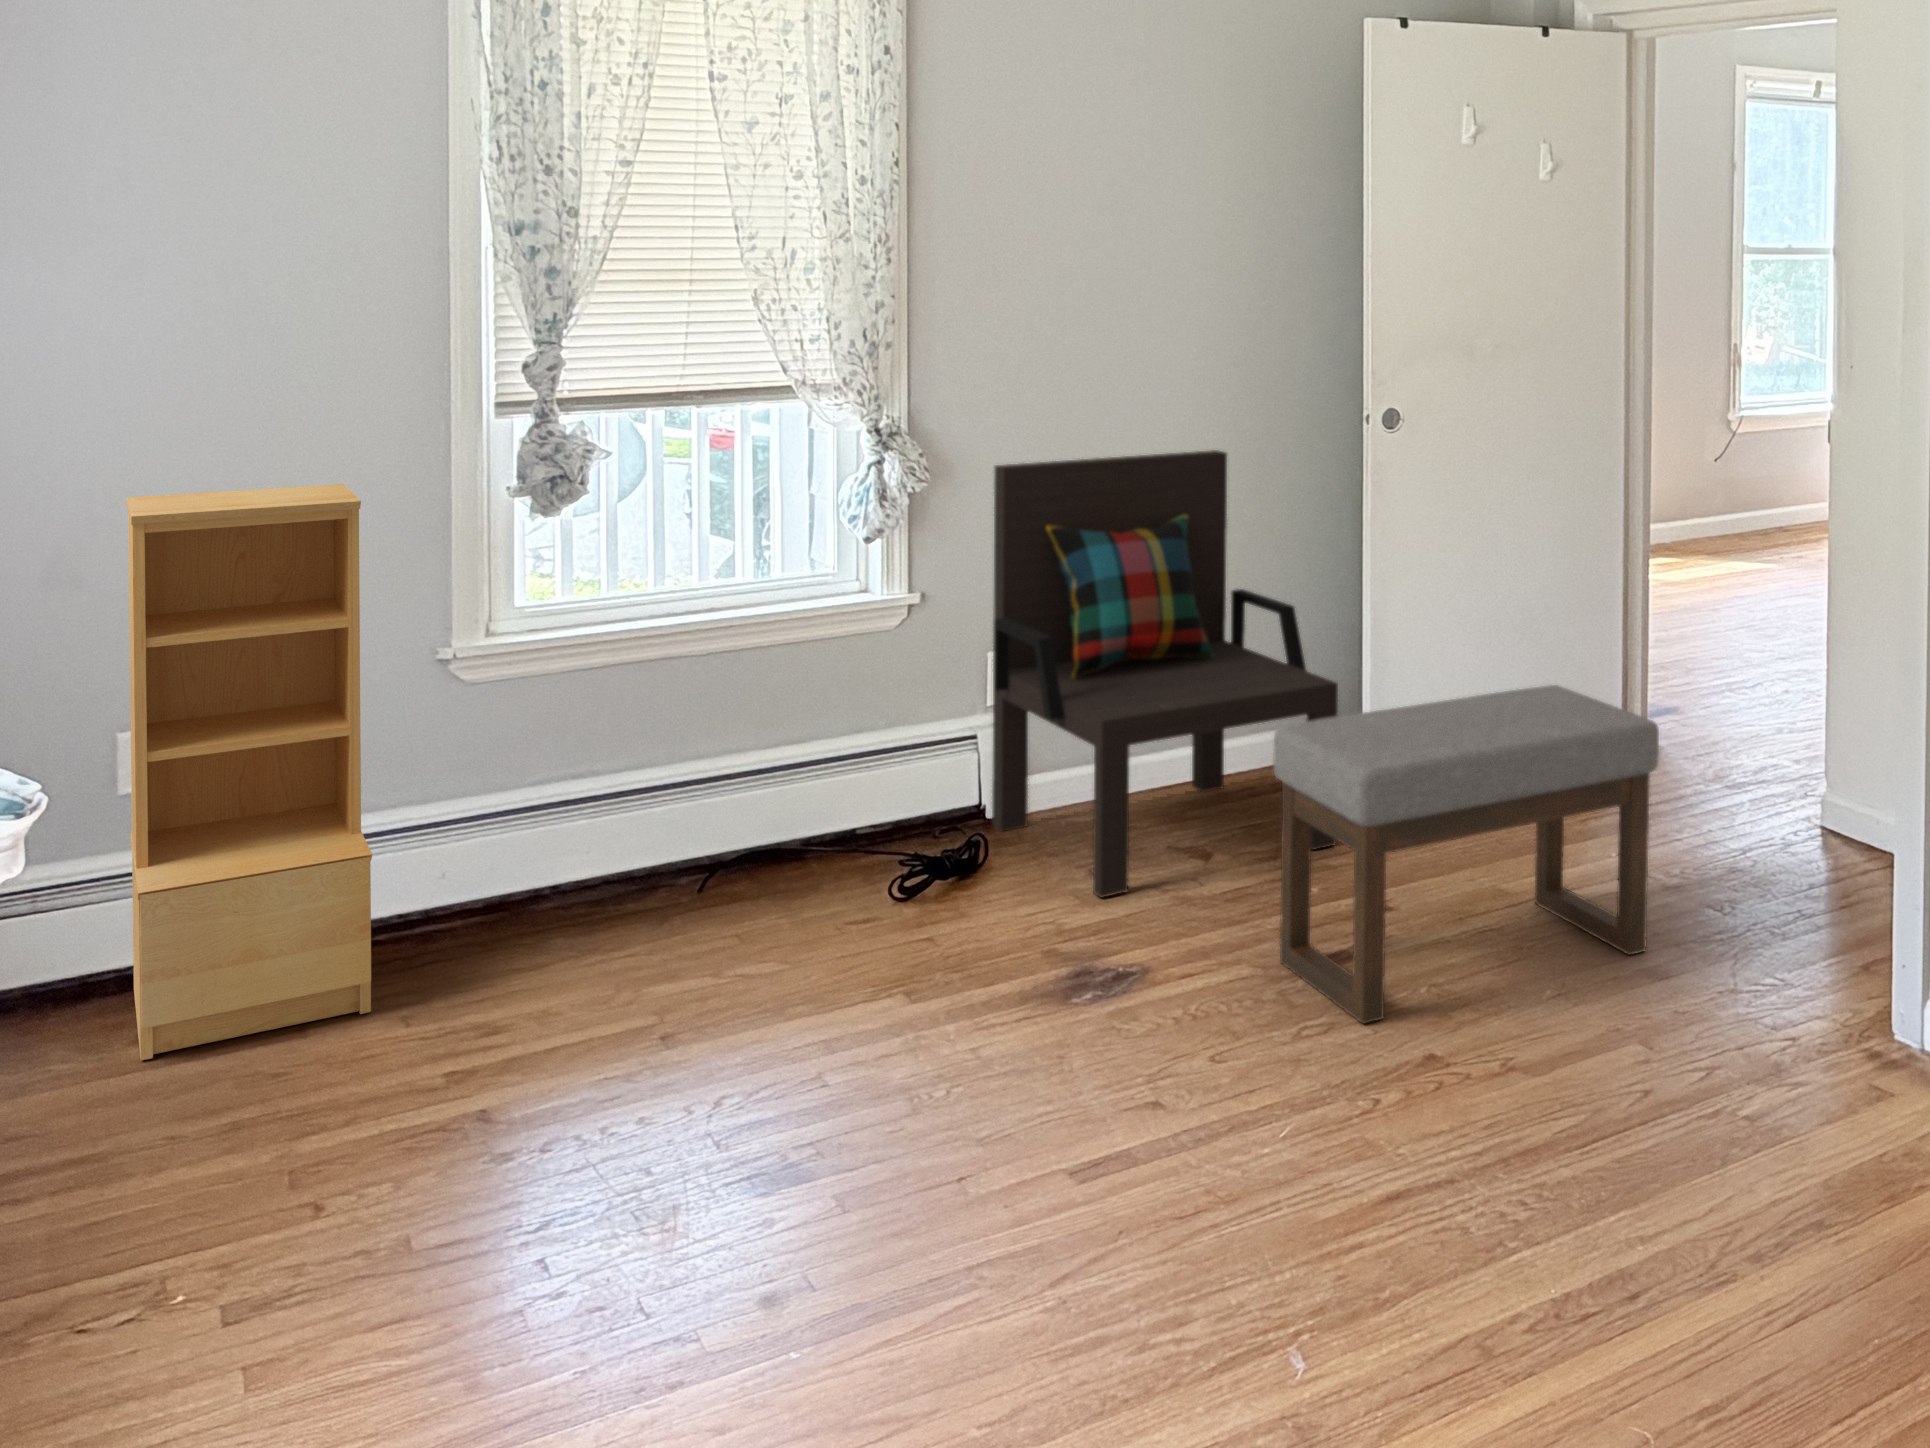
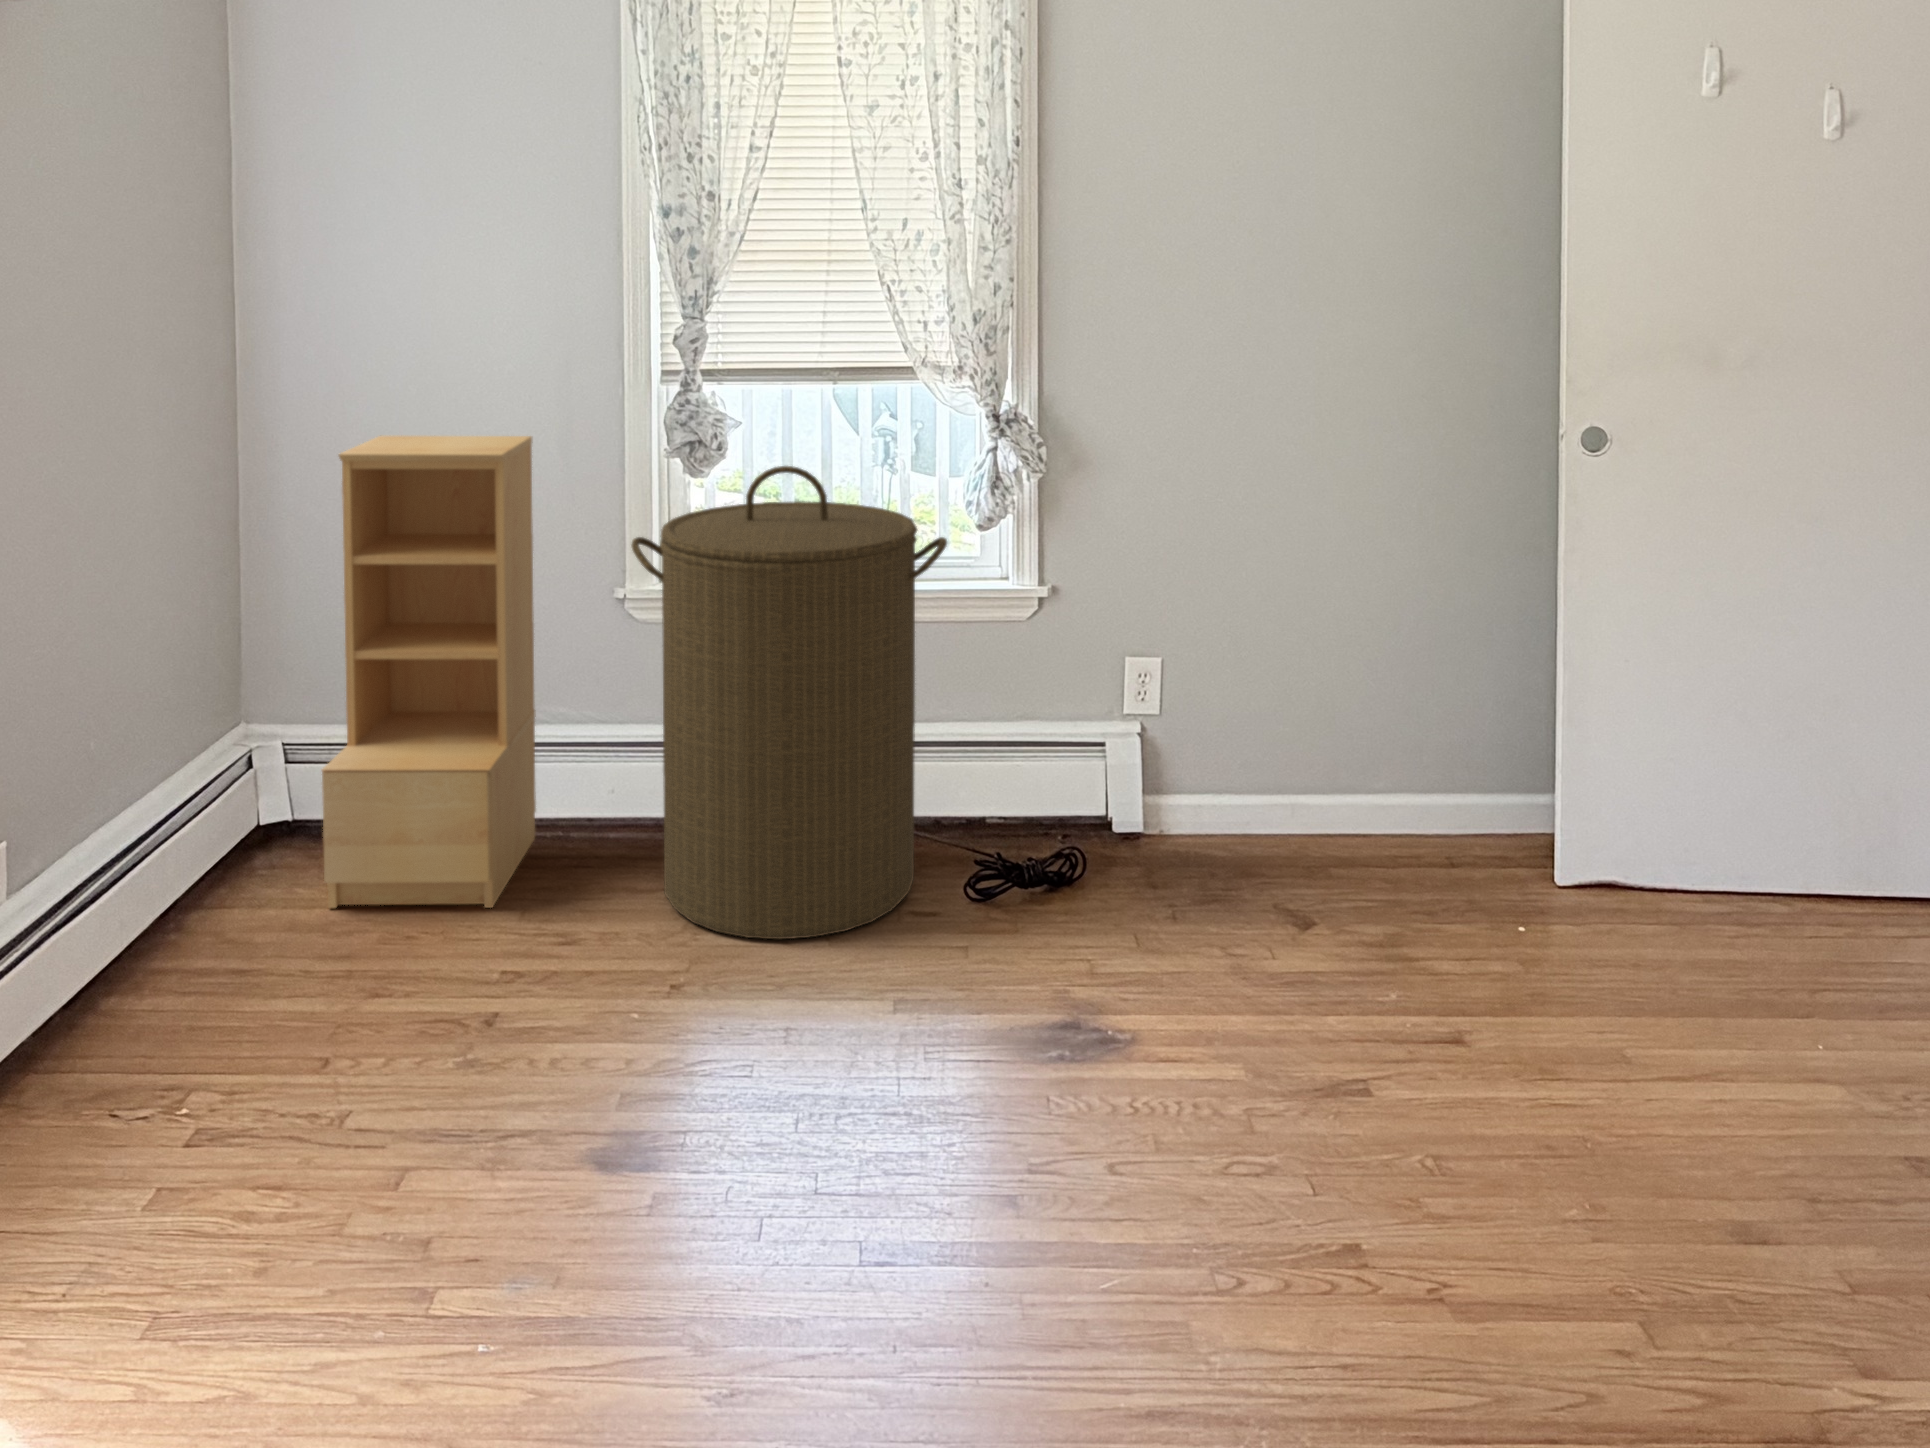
armchair: present [992,450,1338,897] -> none [1104,460,1460,959]
laundry hamper: none [524,489,870,971] -> present [631,466,947,939]
ottoman: present [1273,685,1659,1023] -> none [1271,823,1818,1264]

